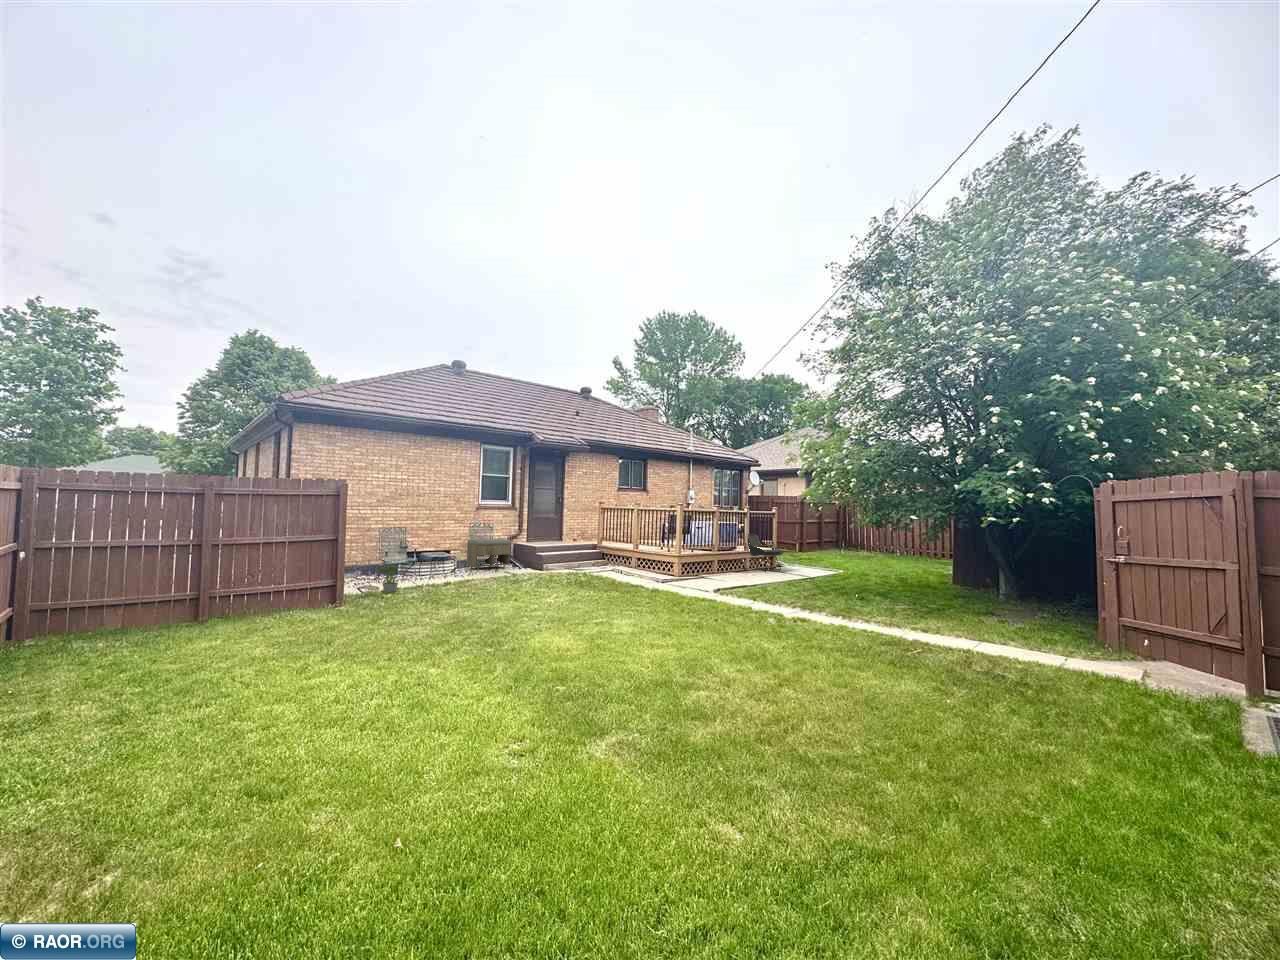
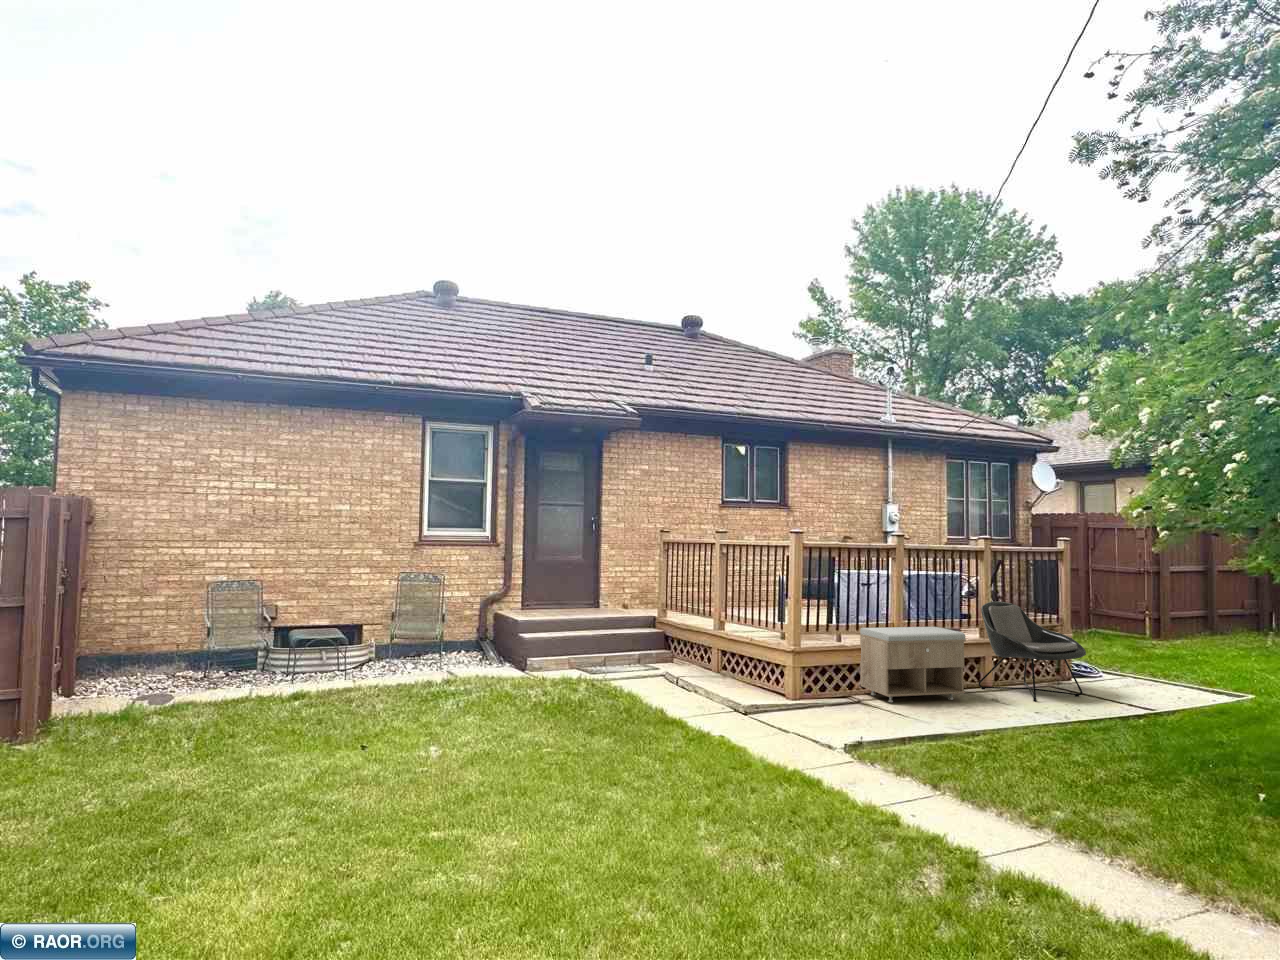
storage bench: present [467,539,511,570] -> present [860,627,966,702]
potted plant: present [374,565,406,592] -> none [55,663,134,724]

